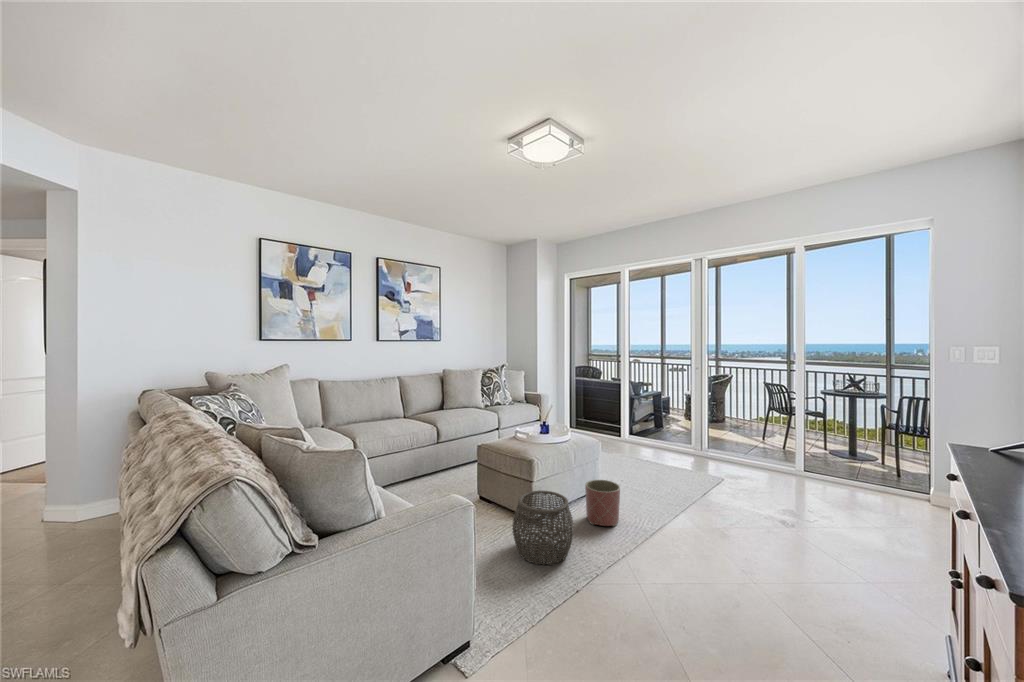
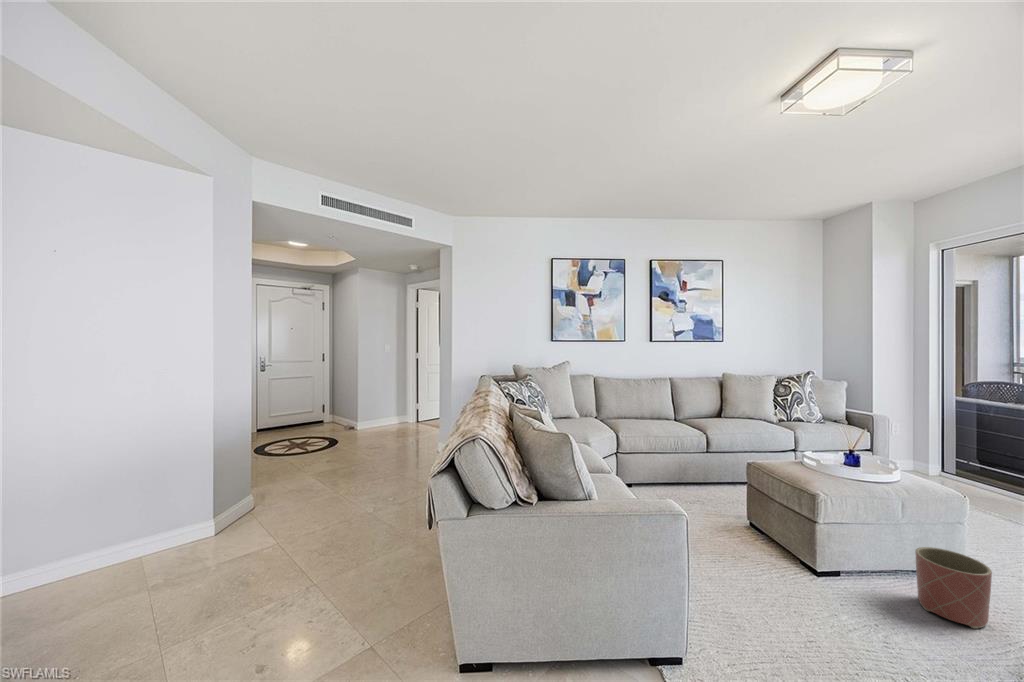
woven basket: present [512,491,574,565] -> none [774,530,874,634]

